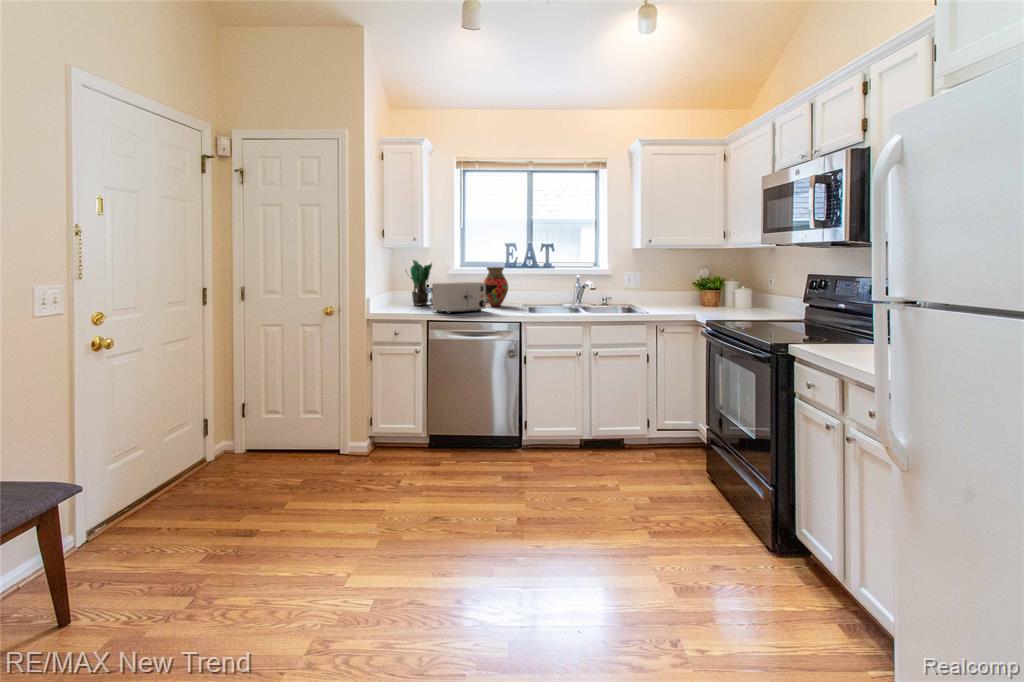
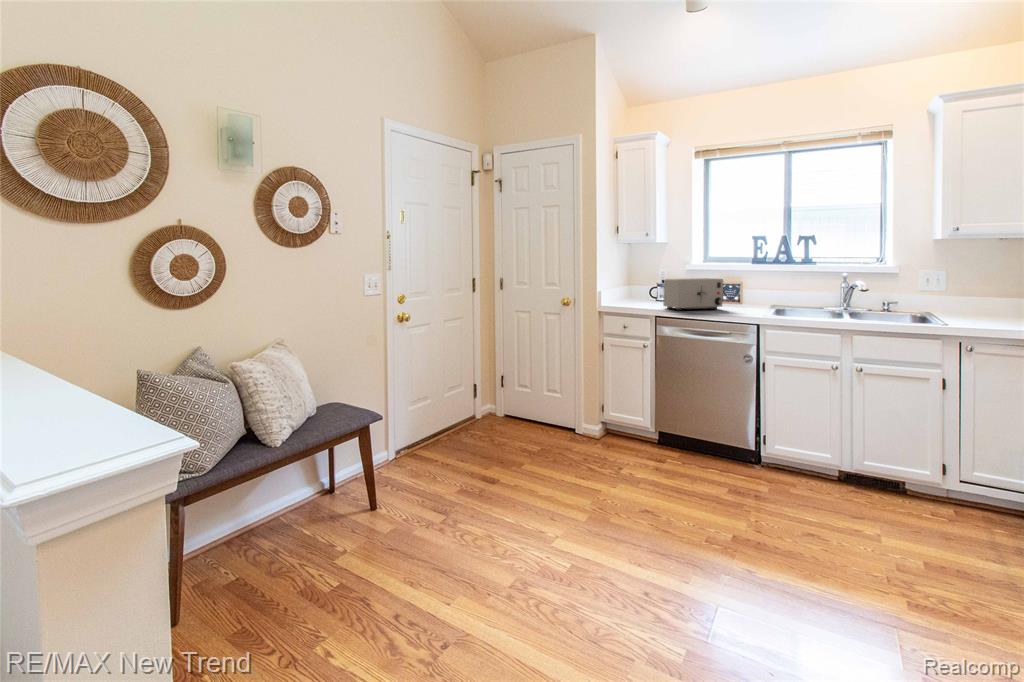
potted plant: present [410,260,432,305] -> none [640,255,668,302]
vase: present [484,267,508,306] -> none [723,262,754,305]

